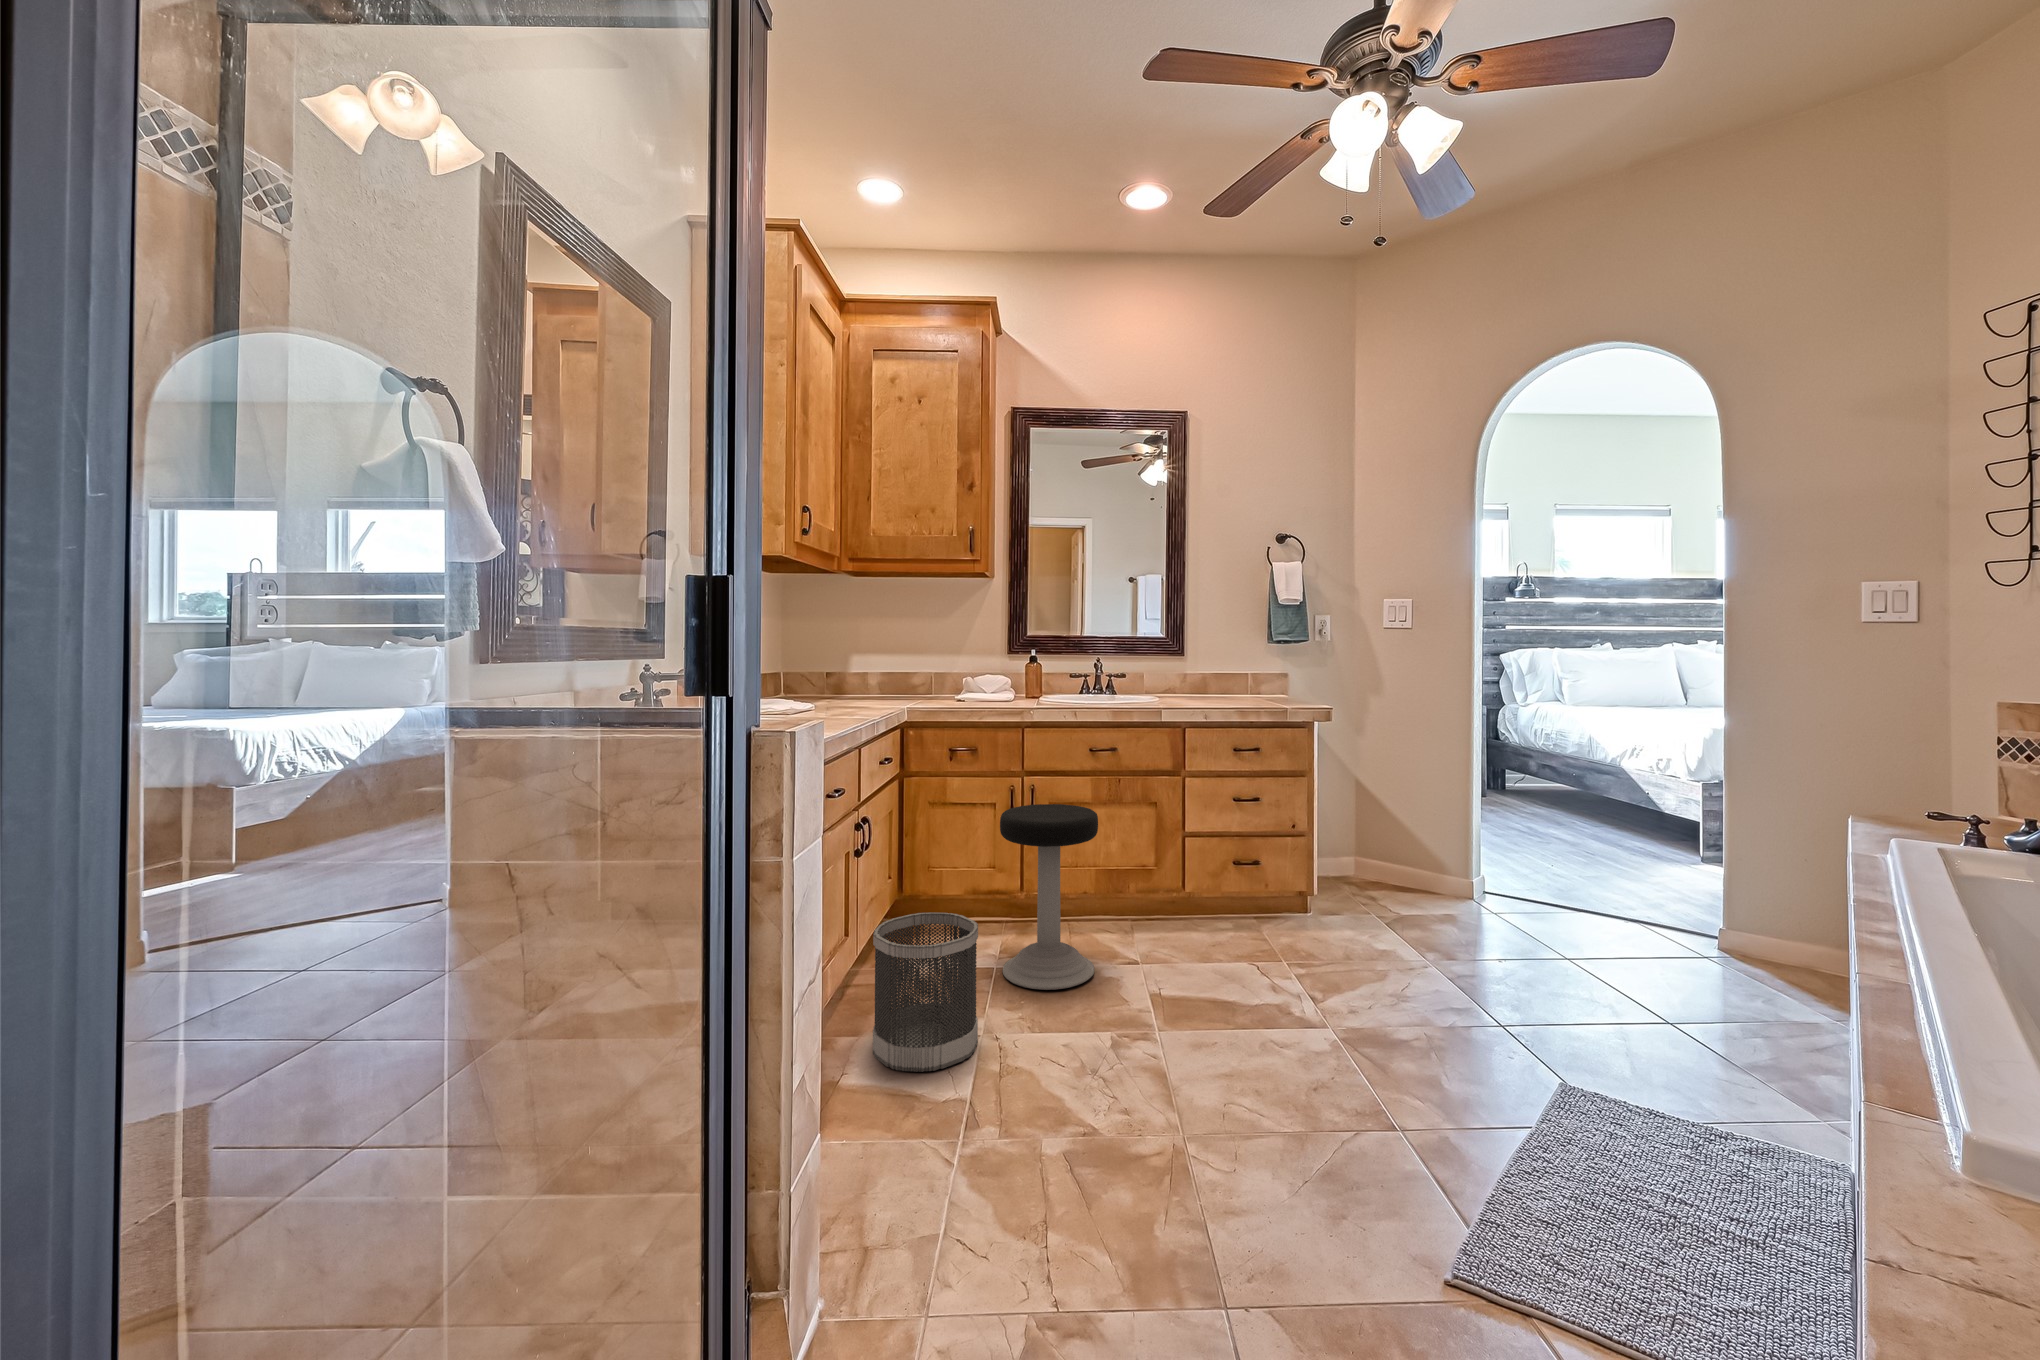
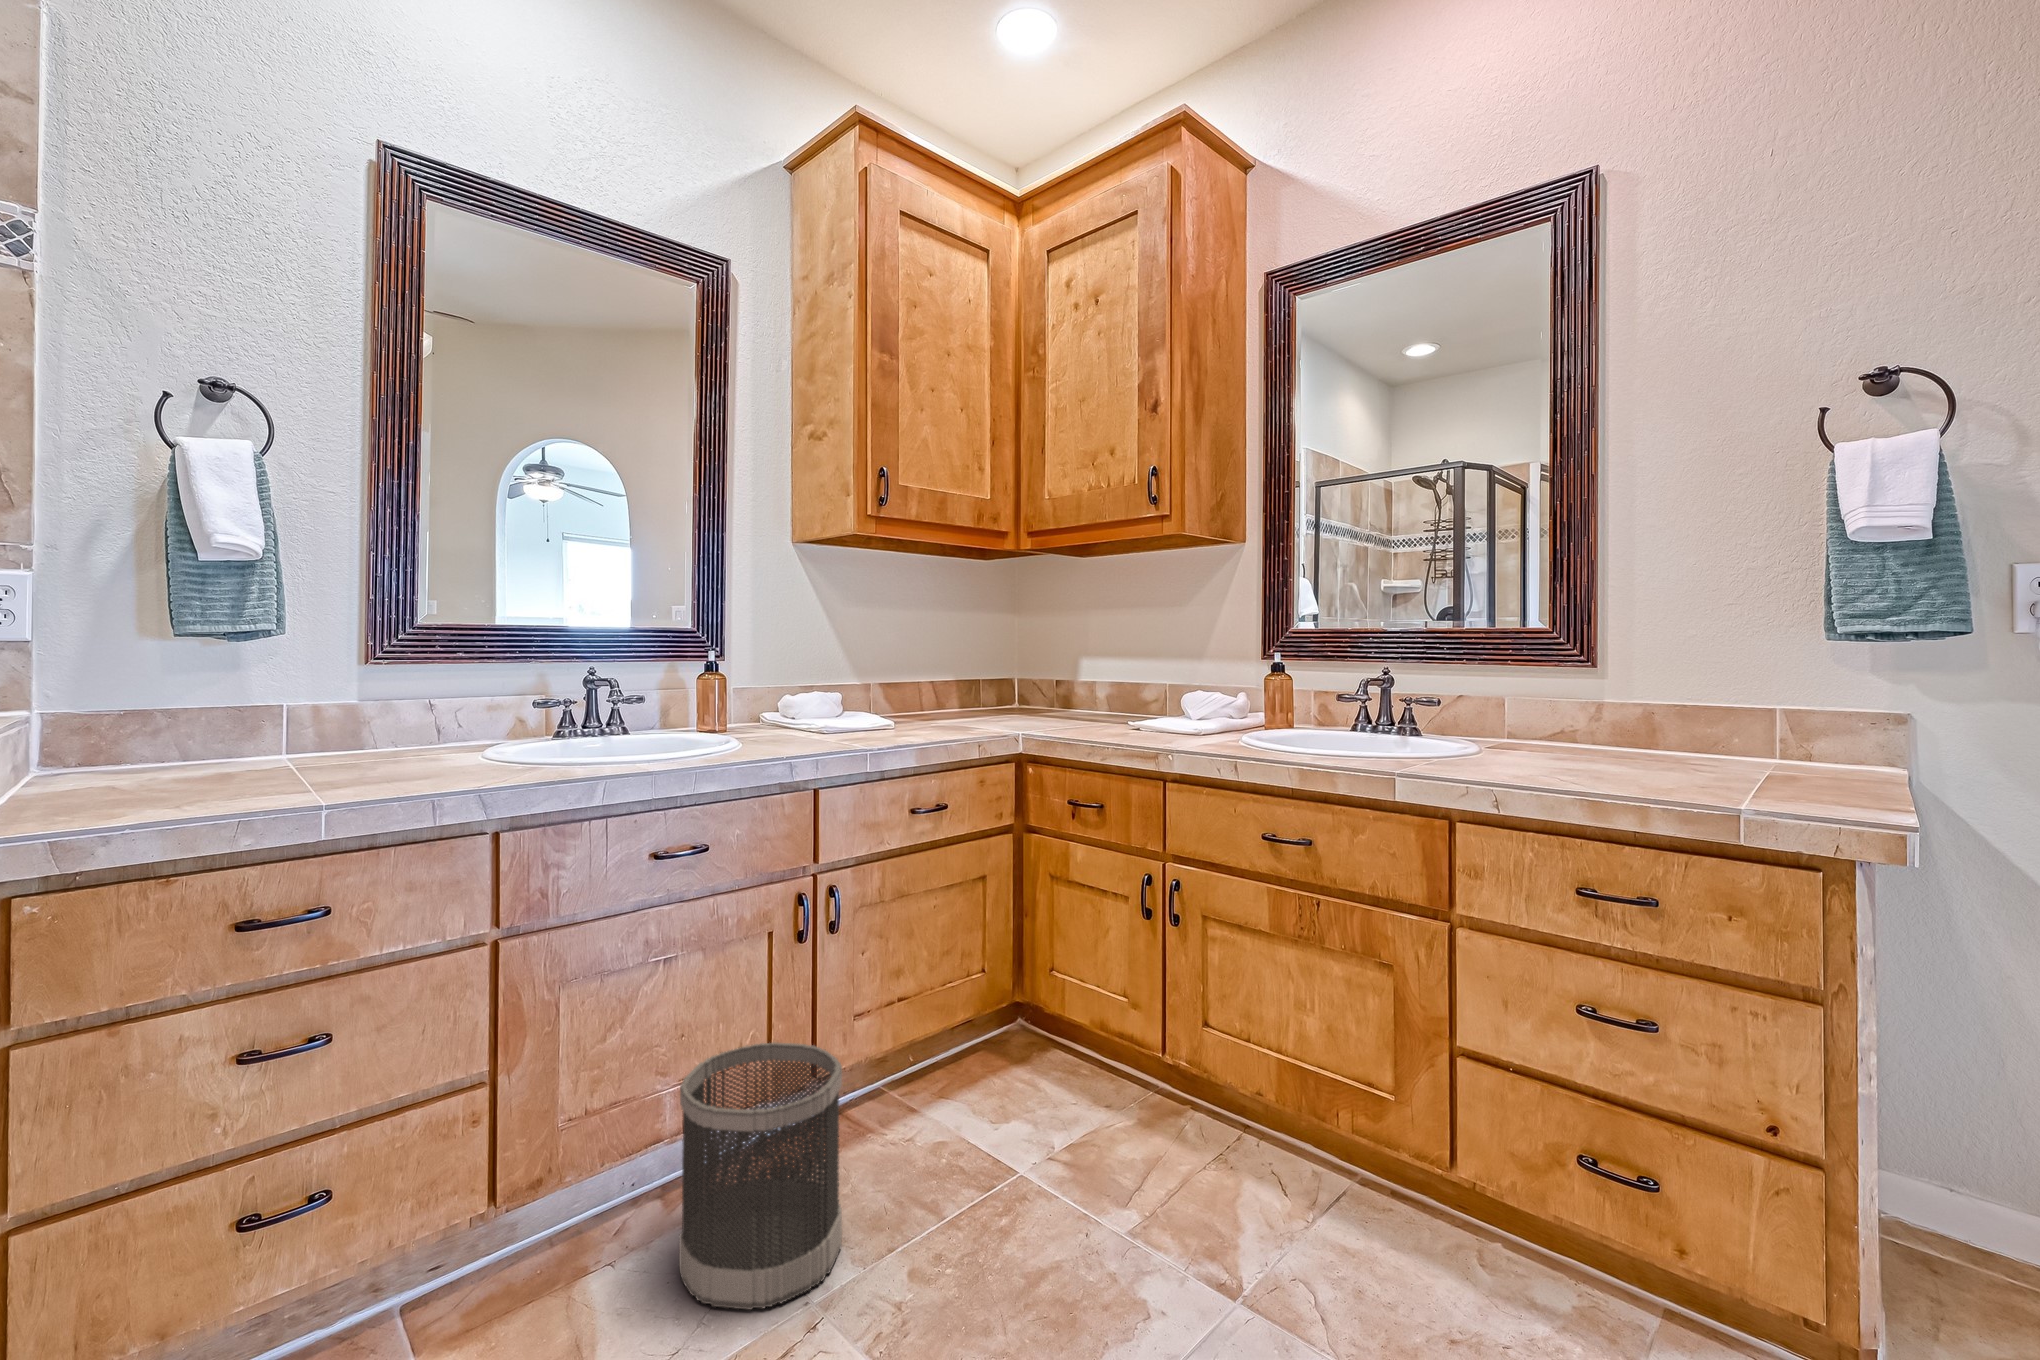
stool: present [1000,804,1098,990] -> none [1003,914,1175,1267]

